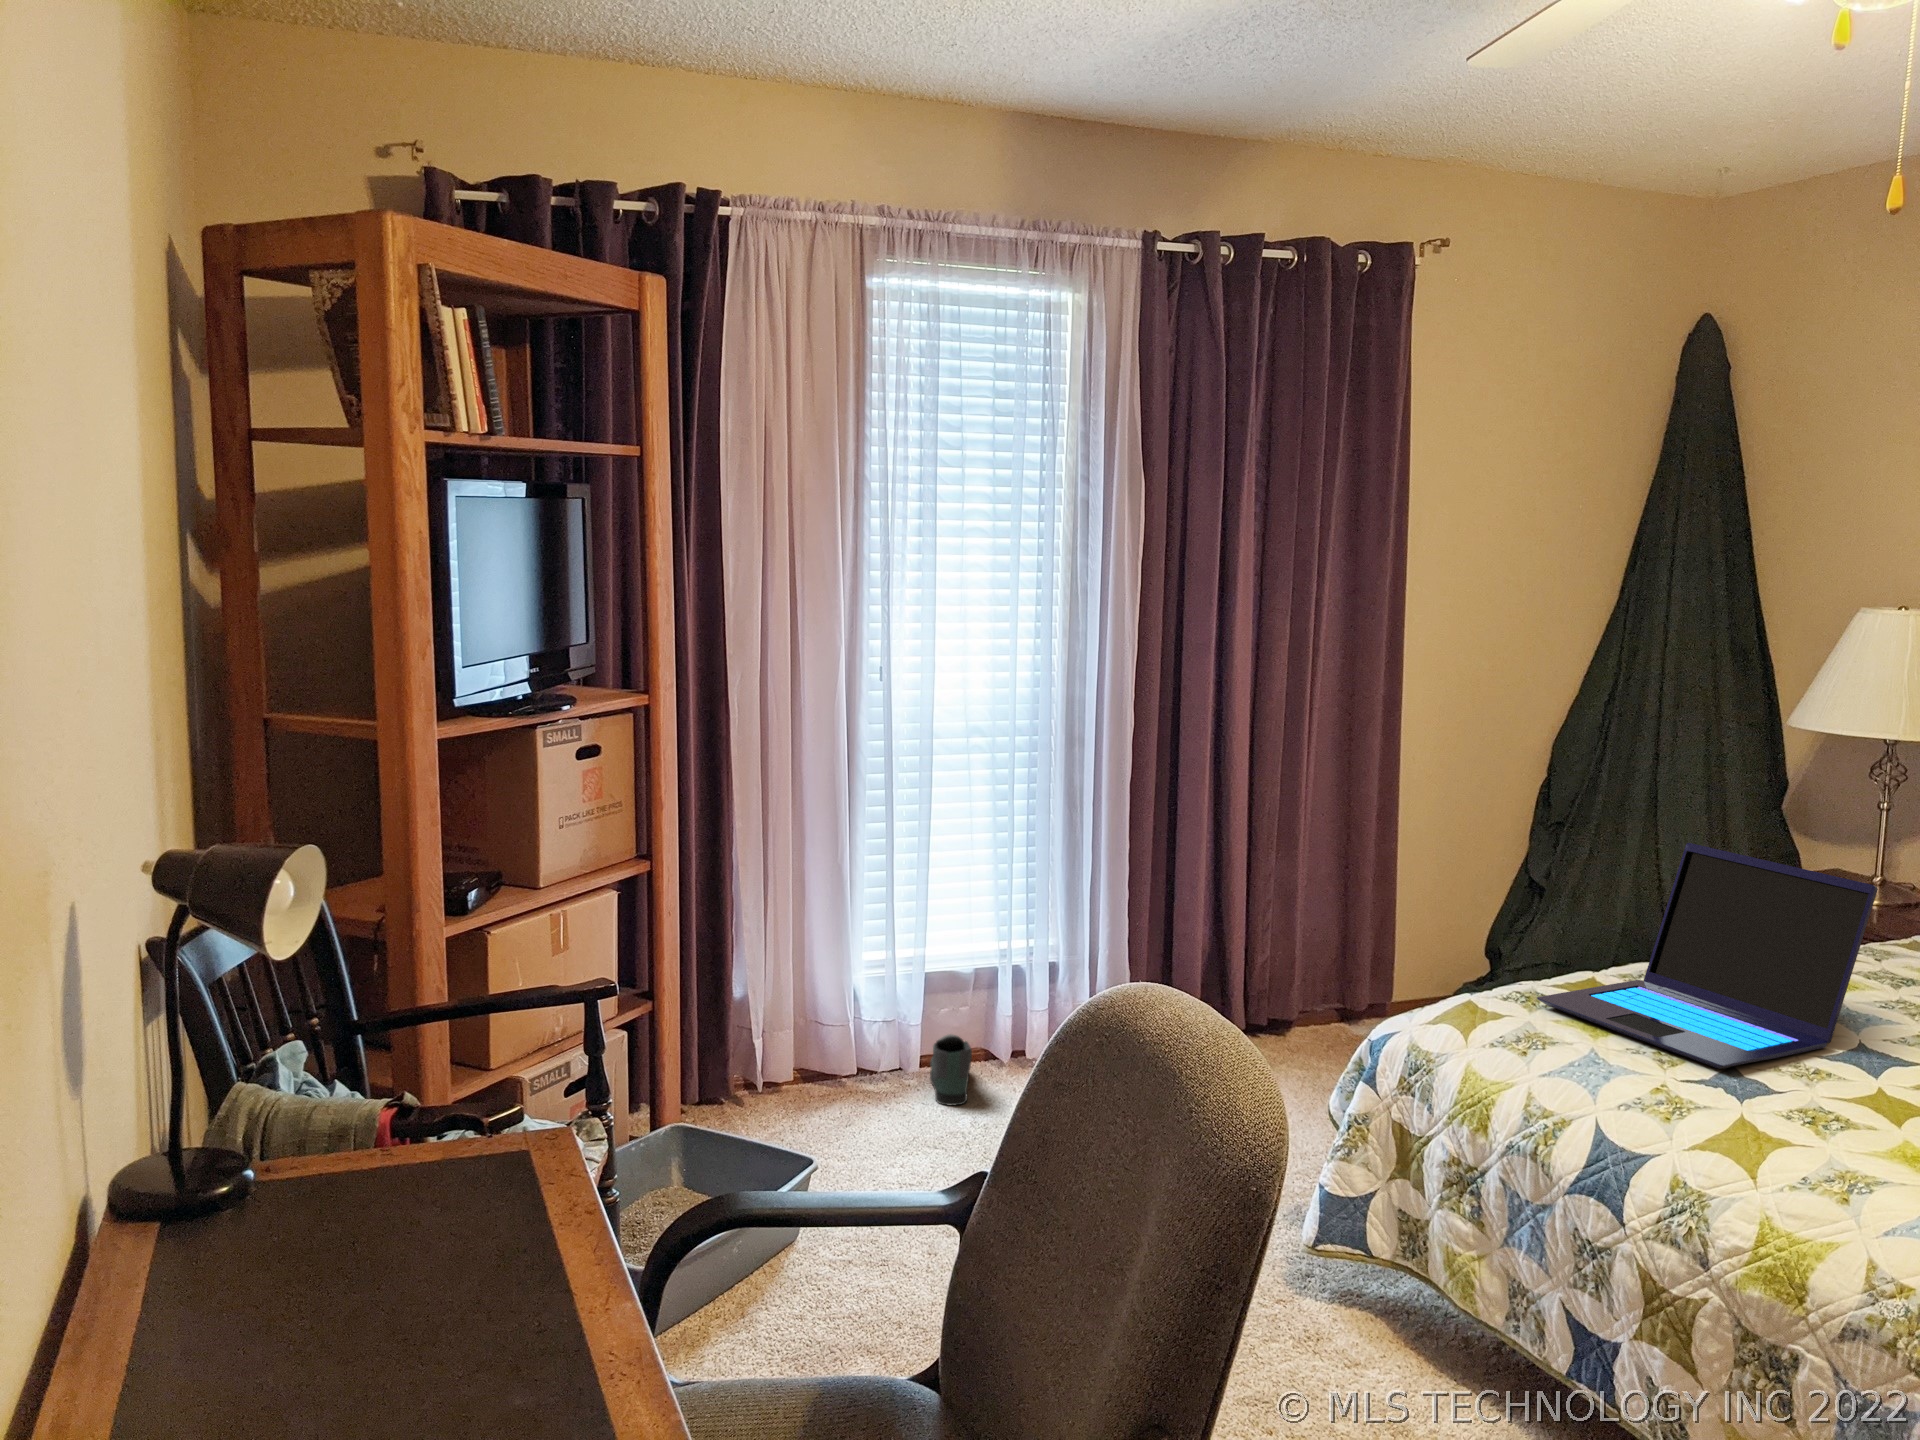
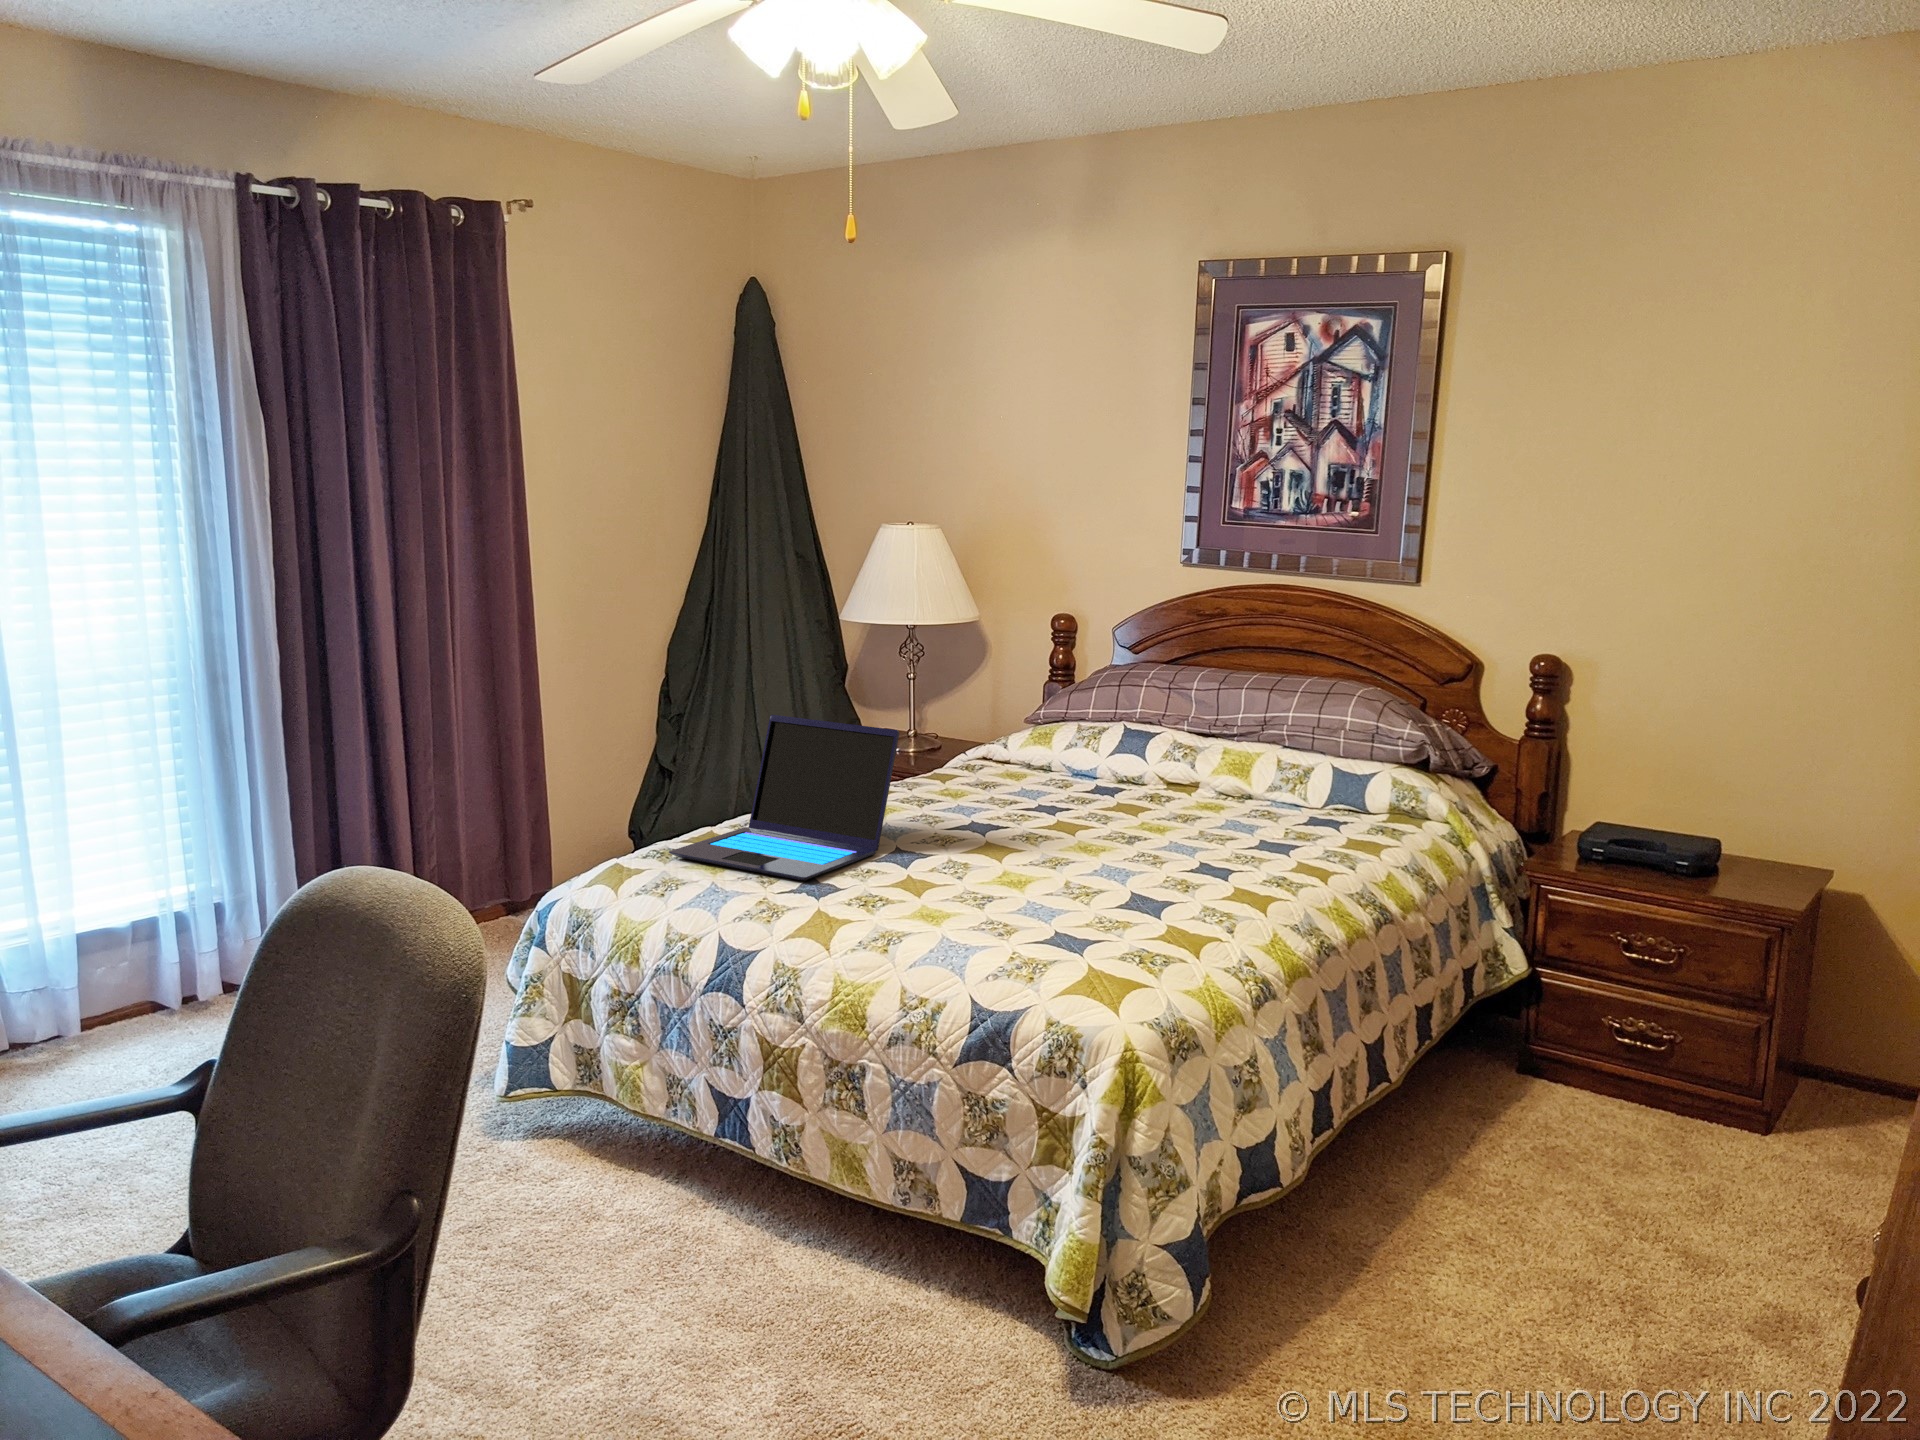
shoe: present [930,1034,972,1105] -> none [91,990,140,1061]

